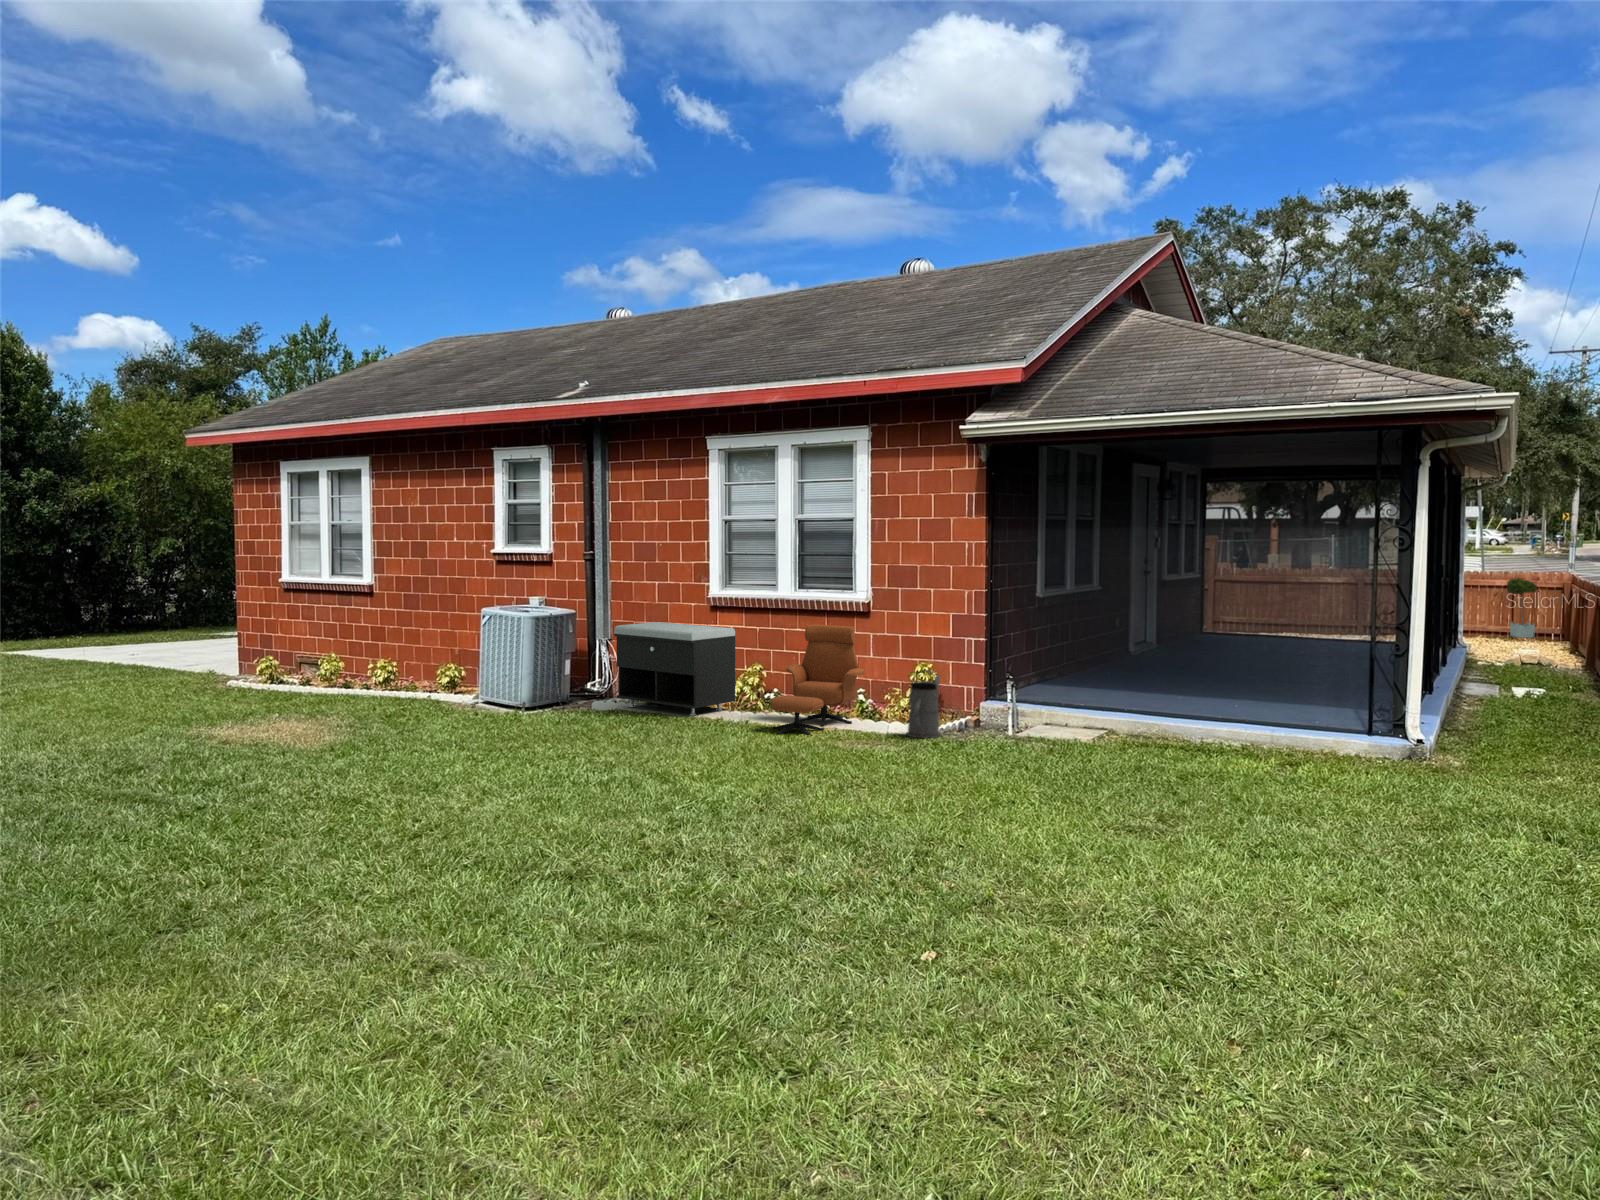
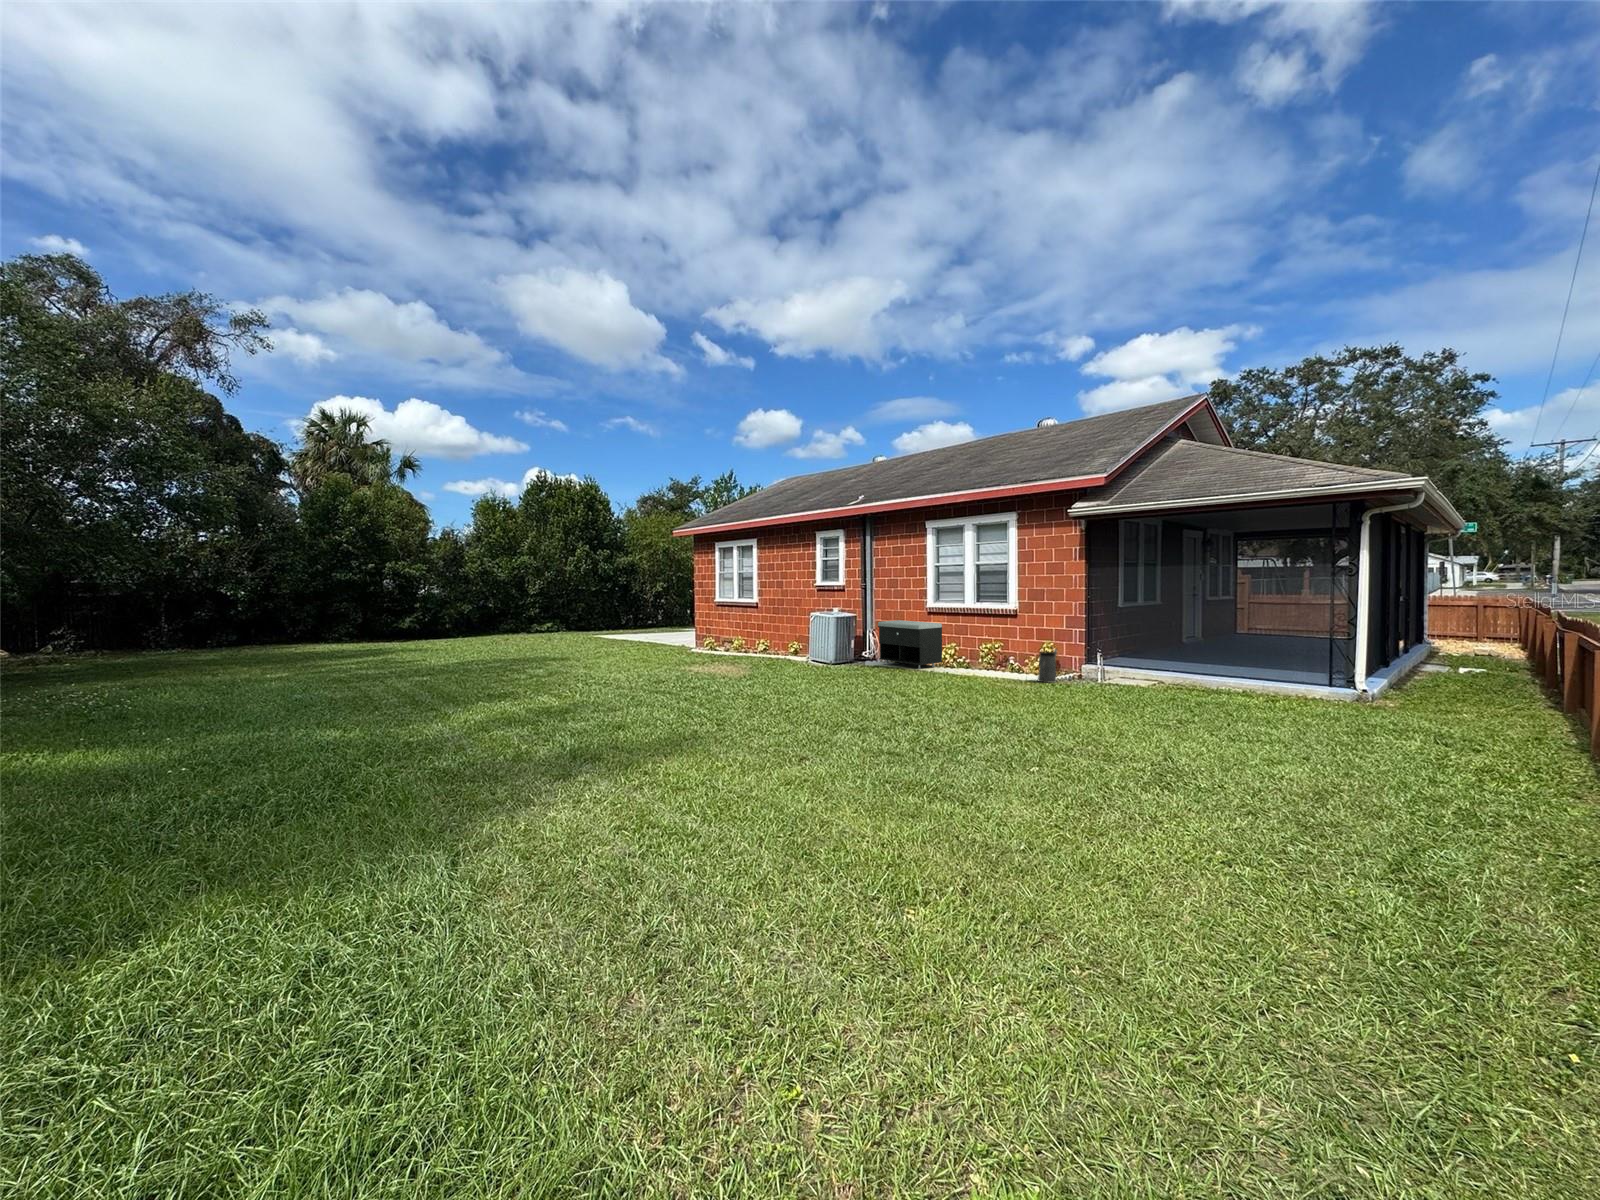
potted tree: present [1507,578,1537,638] -> none [1467,599,1492,639]
lounge chair: present [771,624,865,735] -> none [961,621,1014,679]

